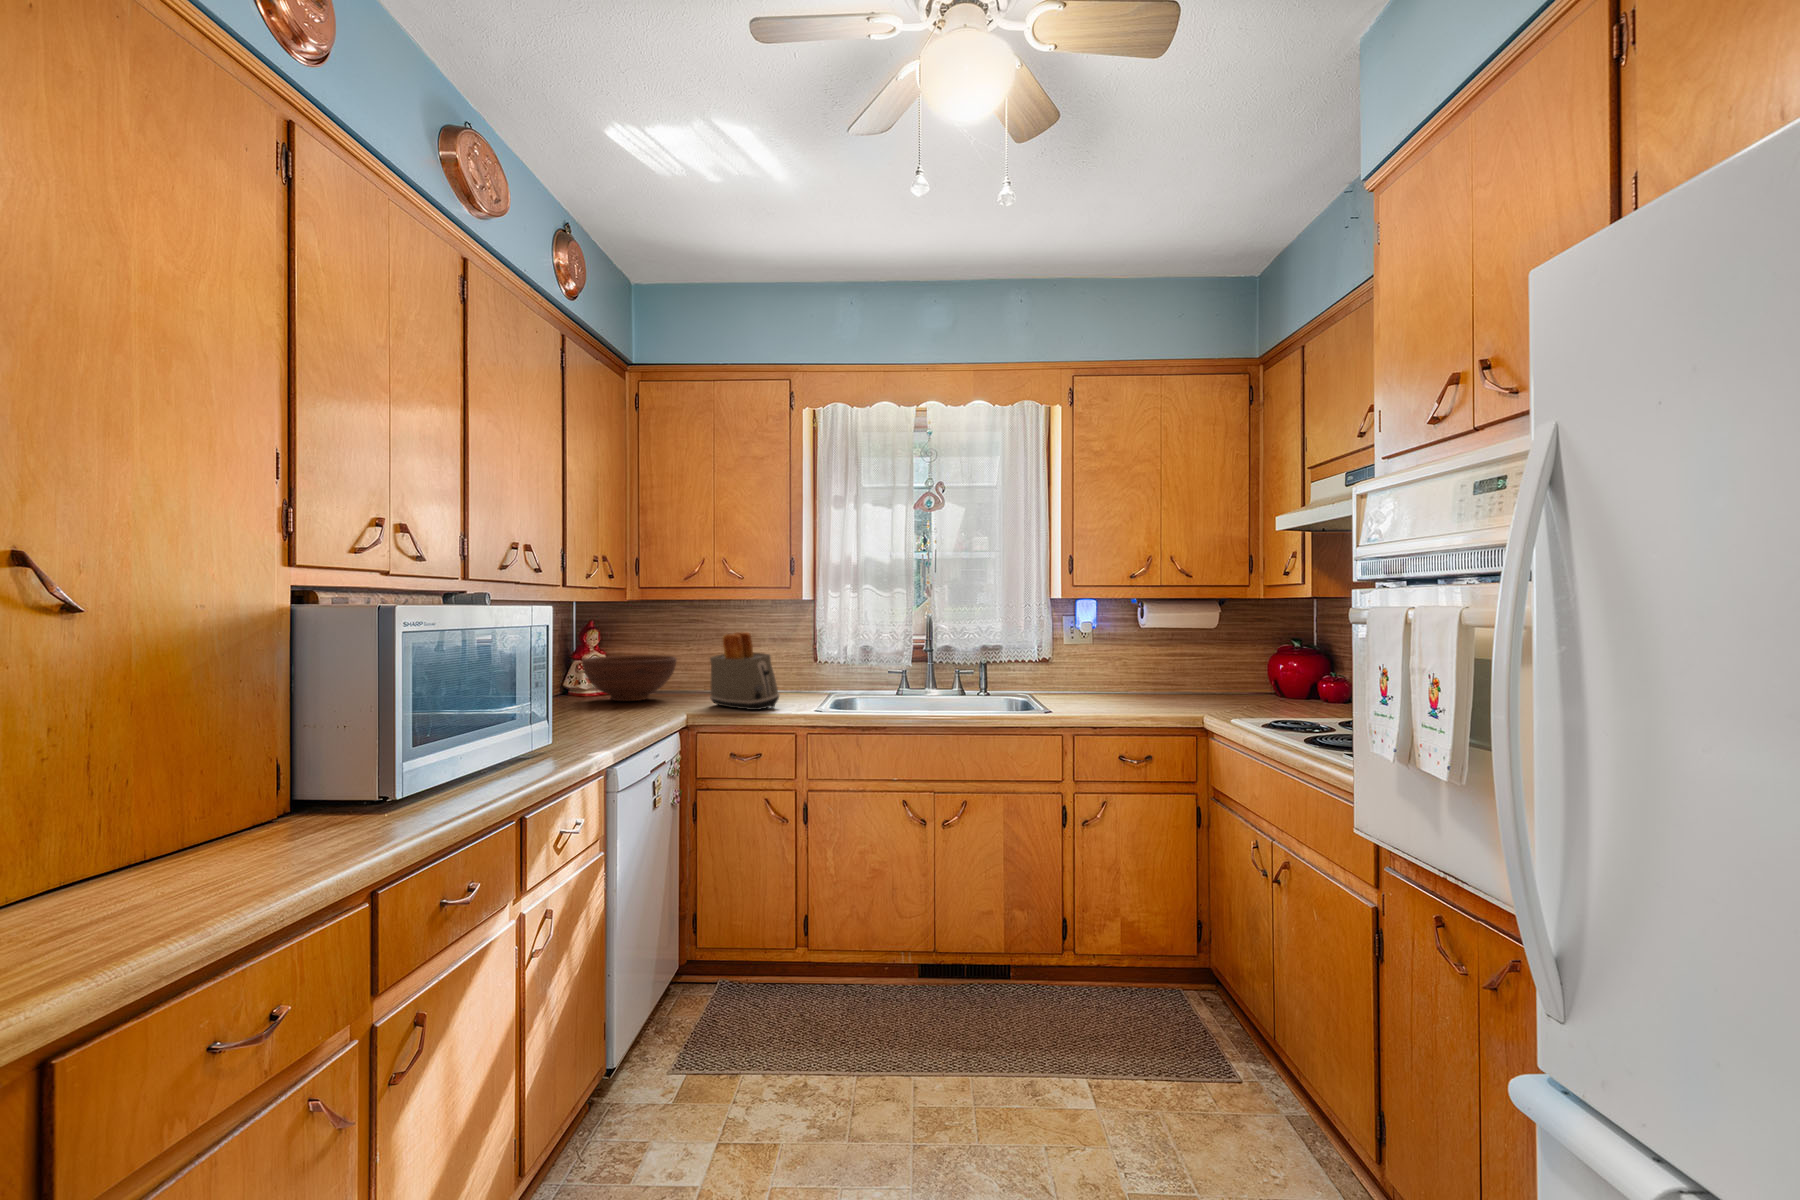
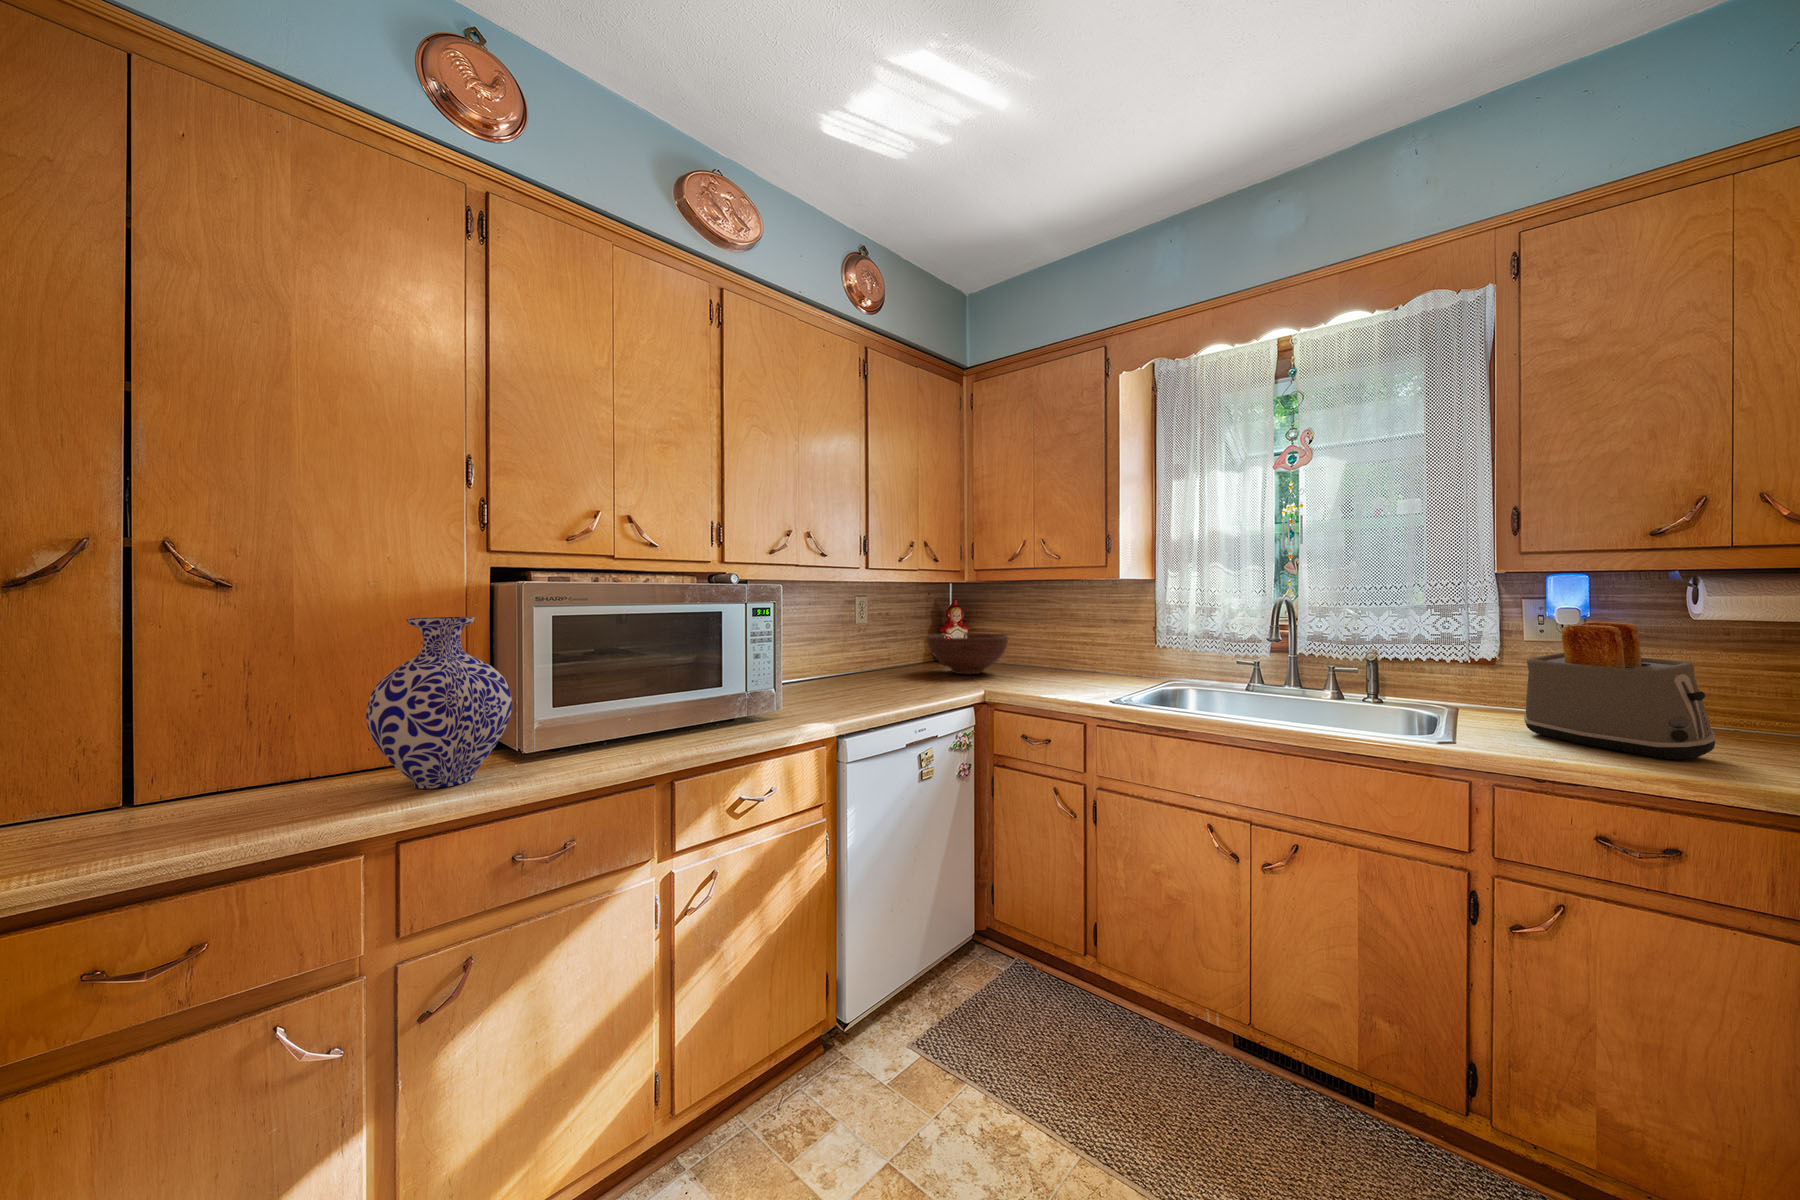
toaster: present [710,632,779,710] -> present [1524,622,1715,760]
vase: none [201,647,378,855] -> present [366,617,512,789]

